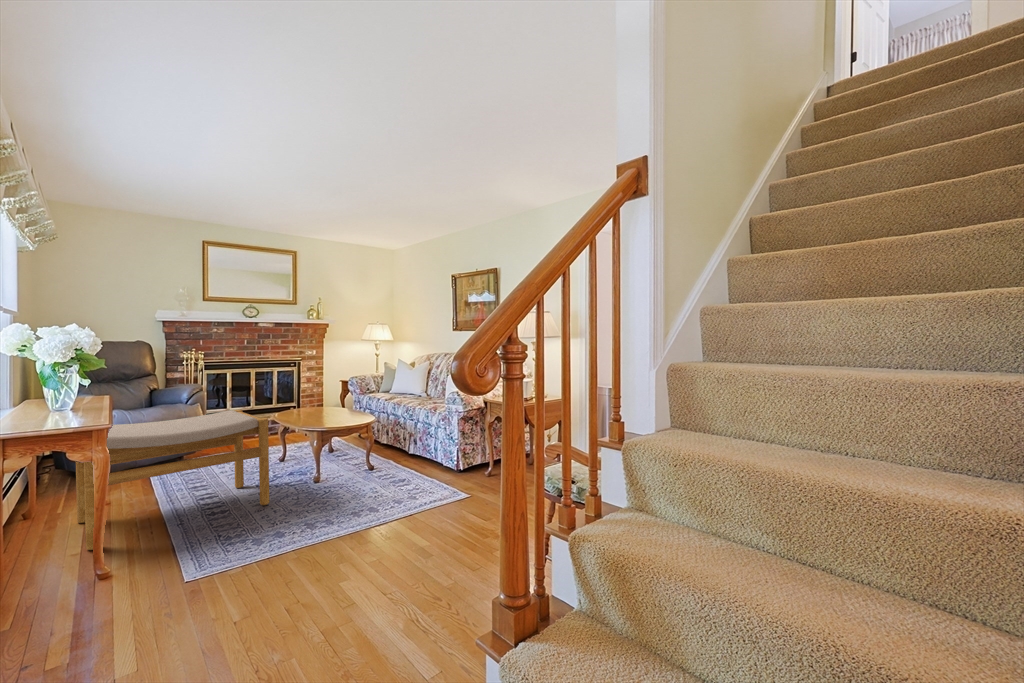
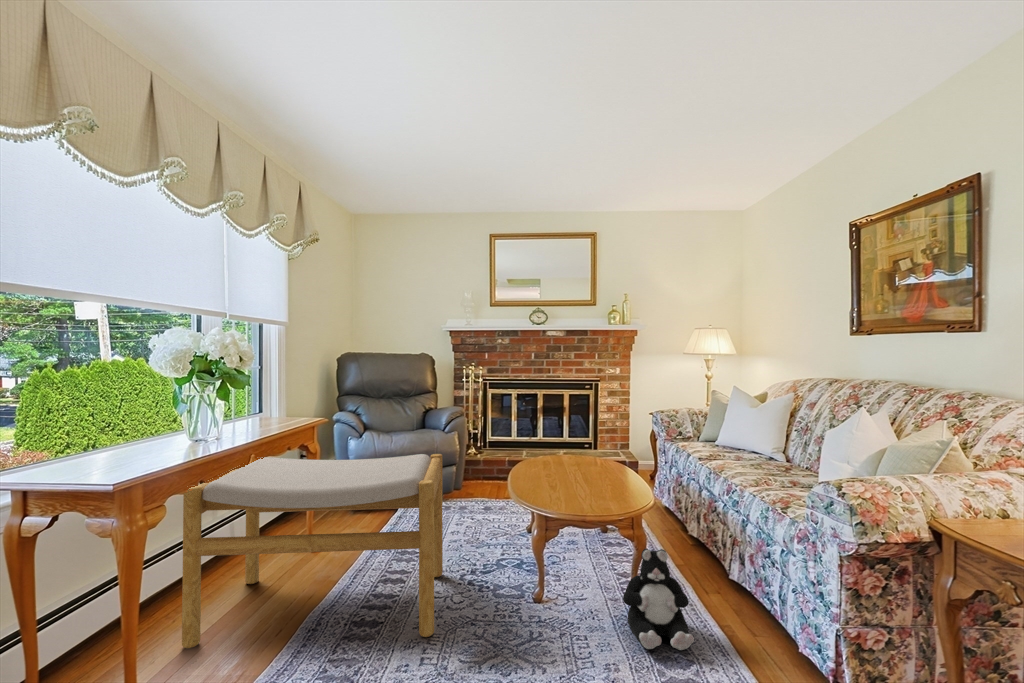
plush toy: none [368,438,403,481] -> present [623,549,694,650]

